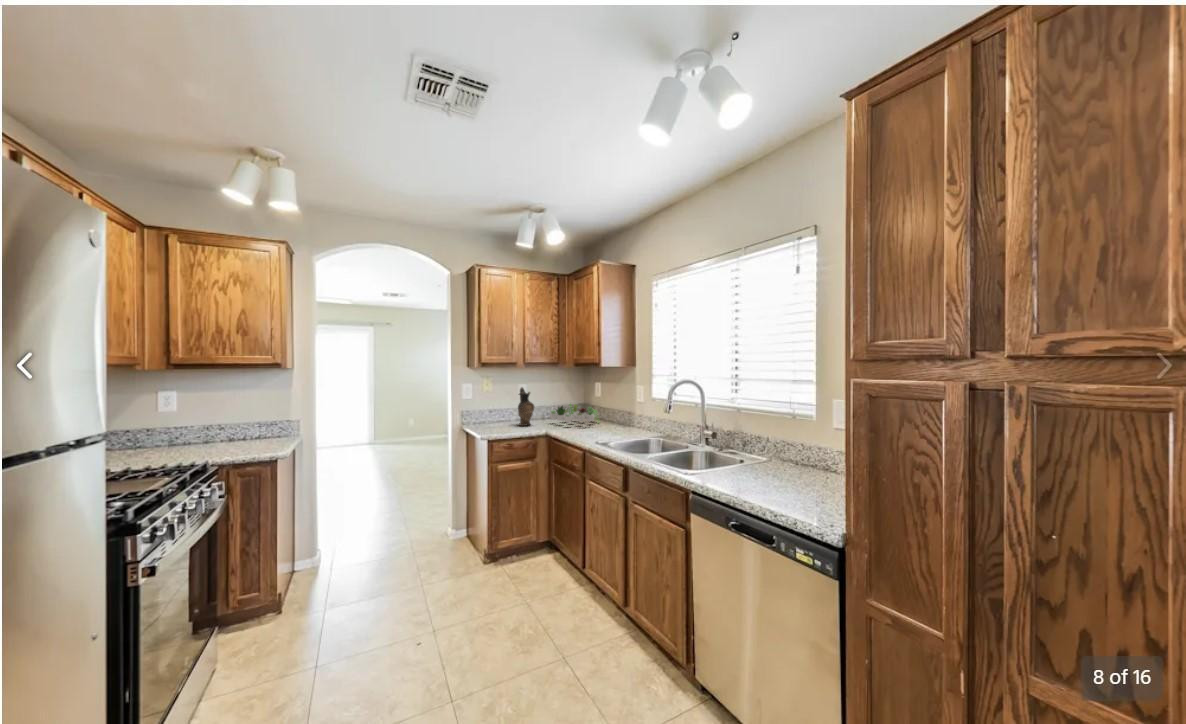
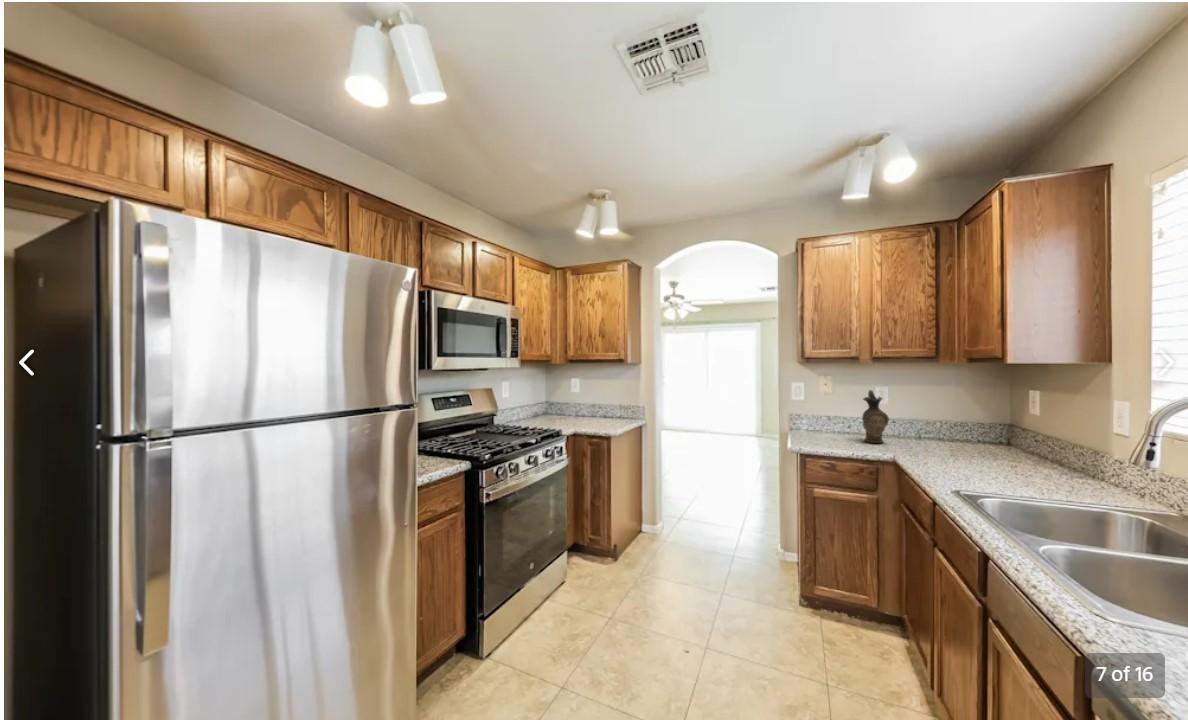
succulent plant: present [550,404,597,422] -> none [919,418,1026,460]

